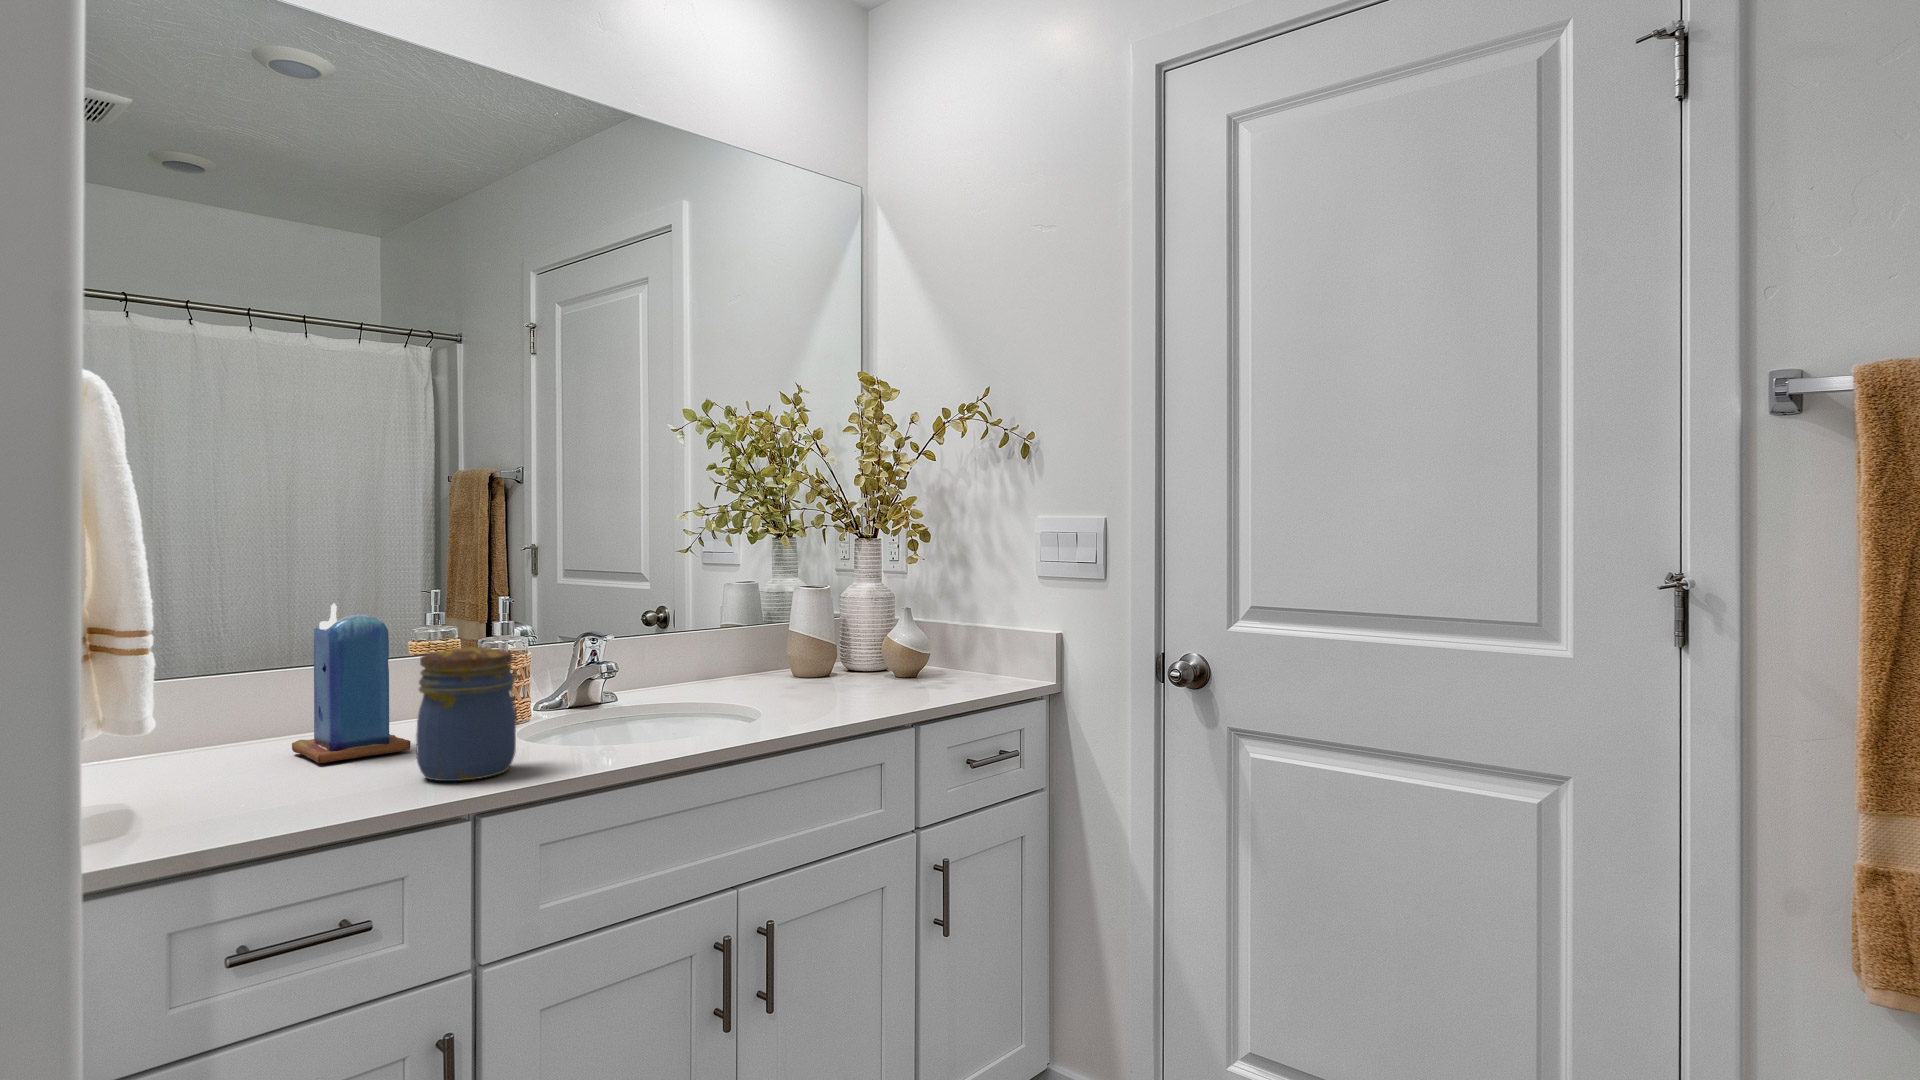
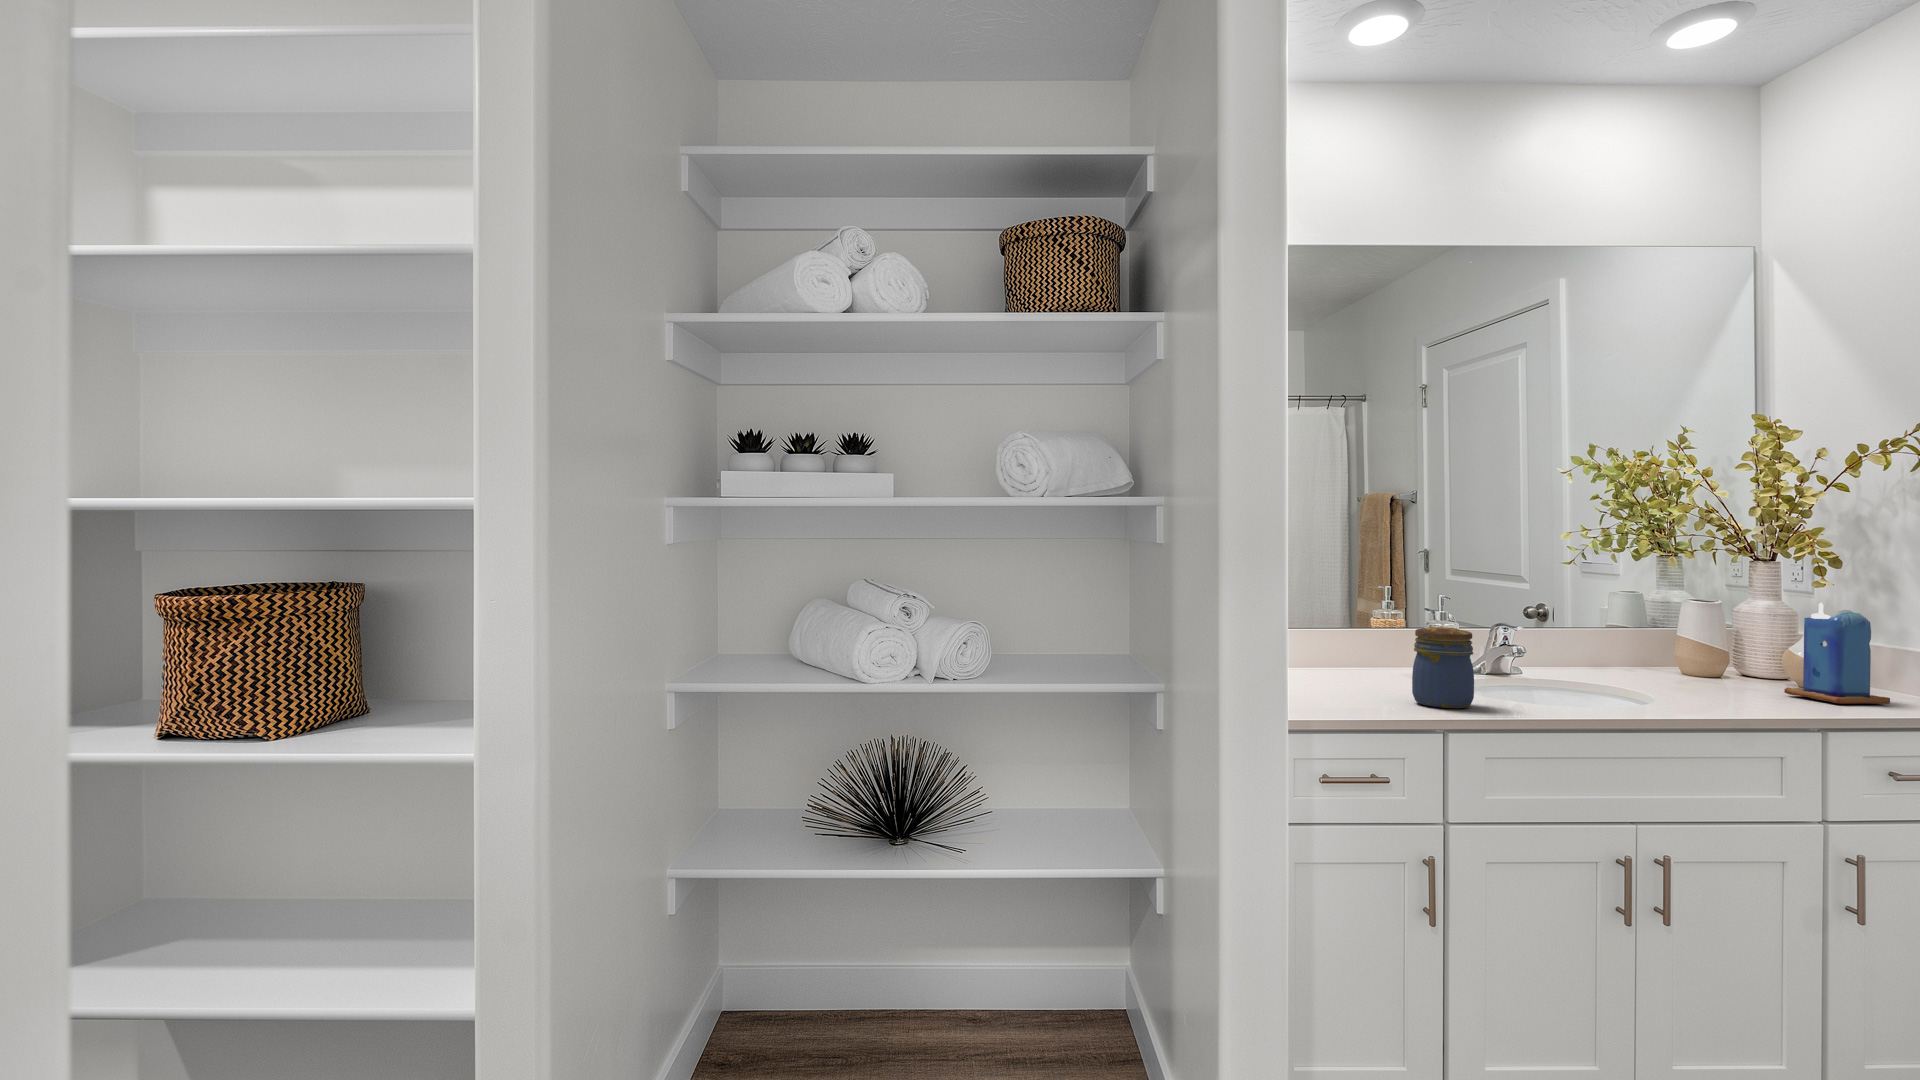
candle: present [292,603,411,763] -> present [1784,603,1890,704]

